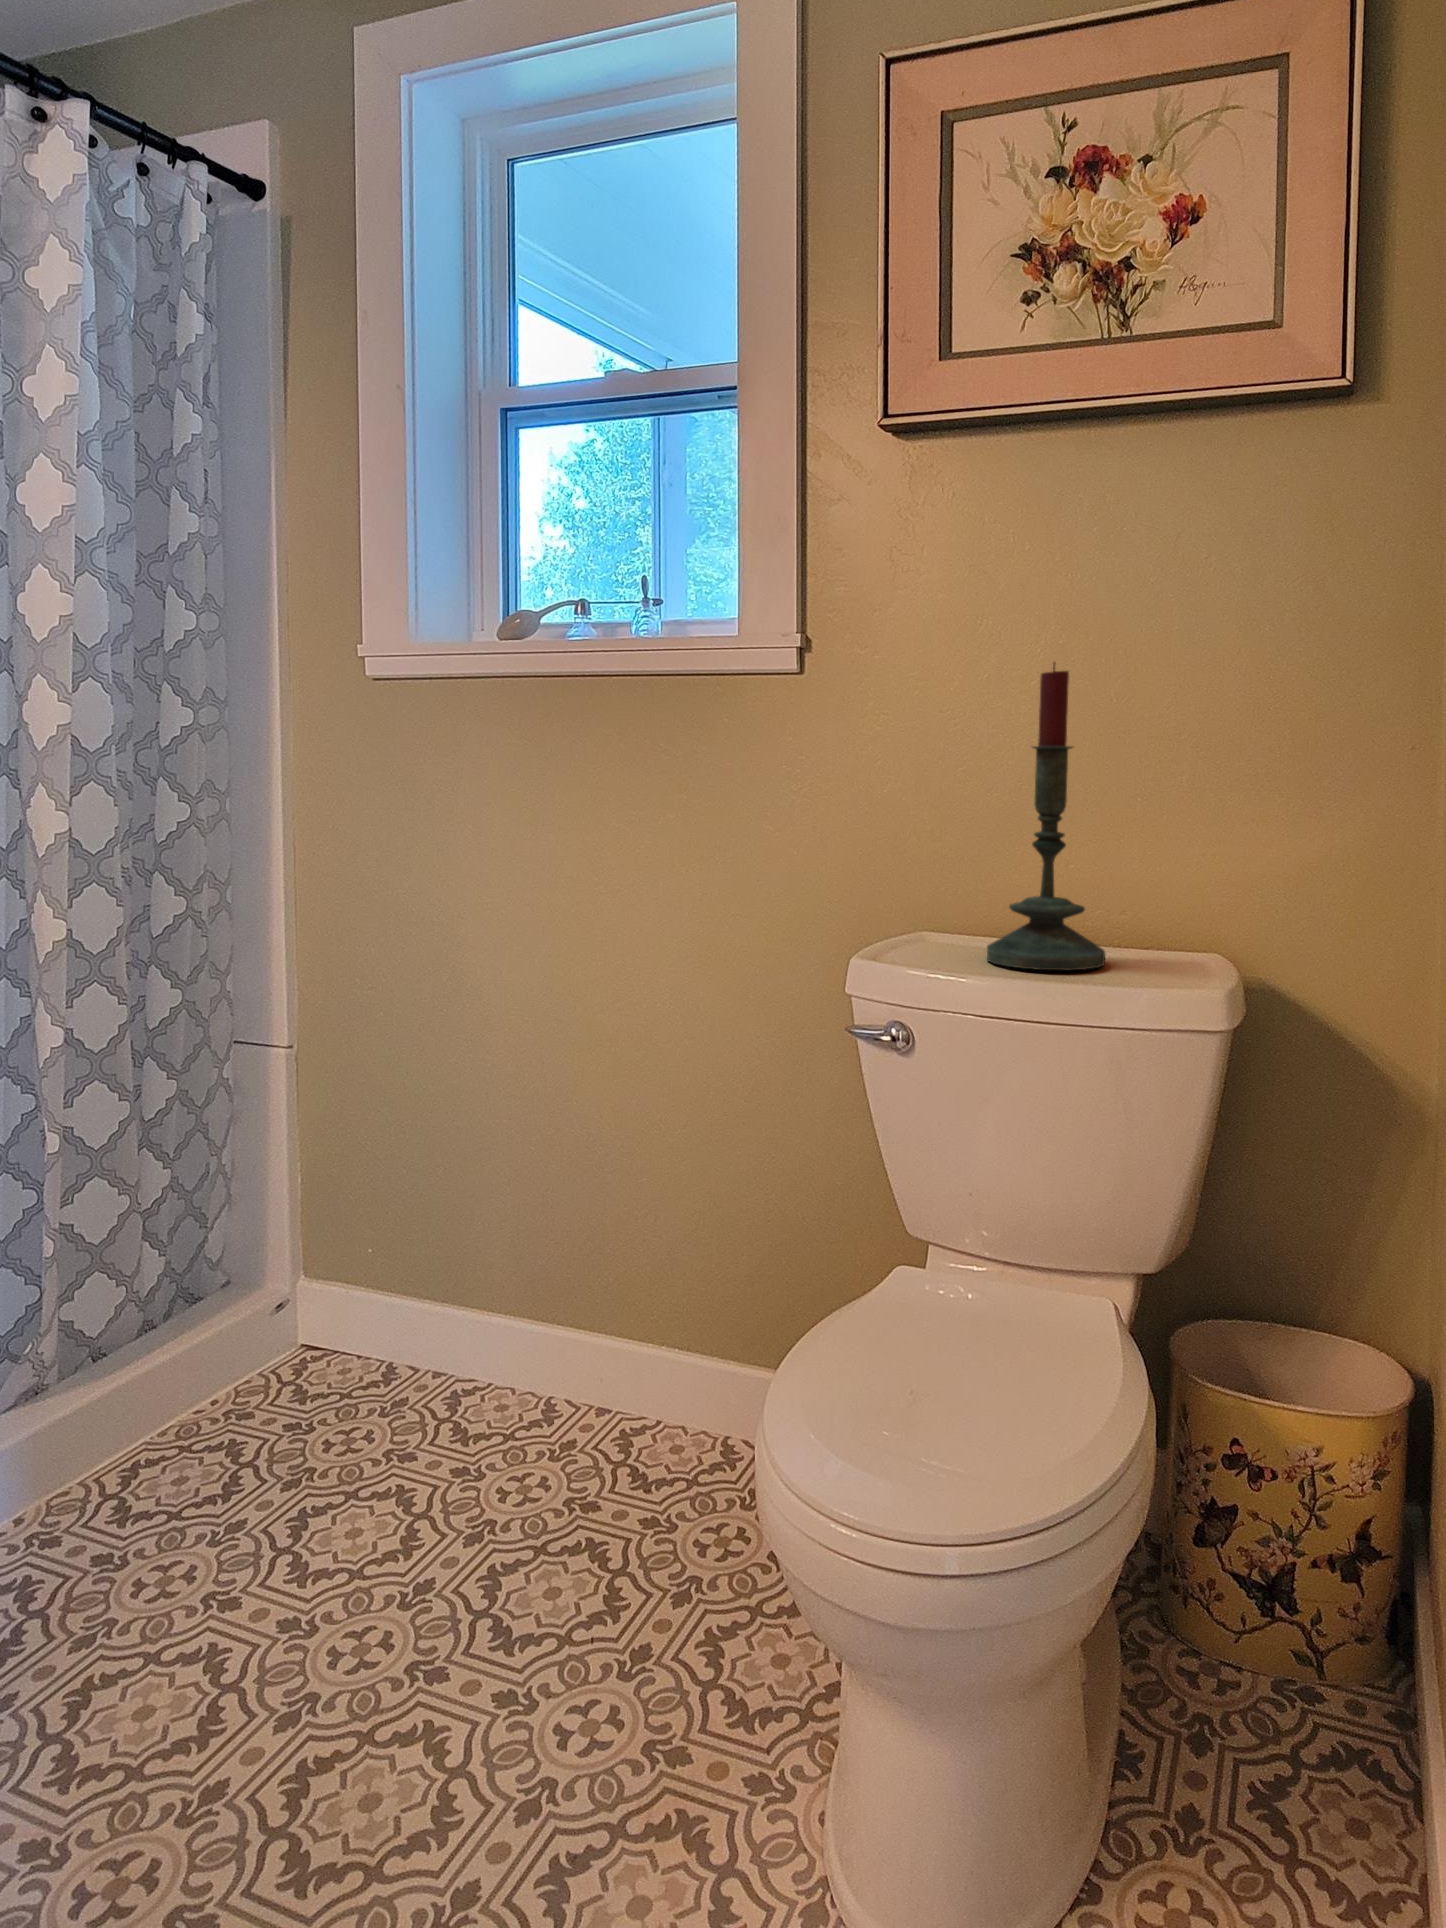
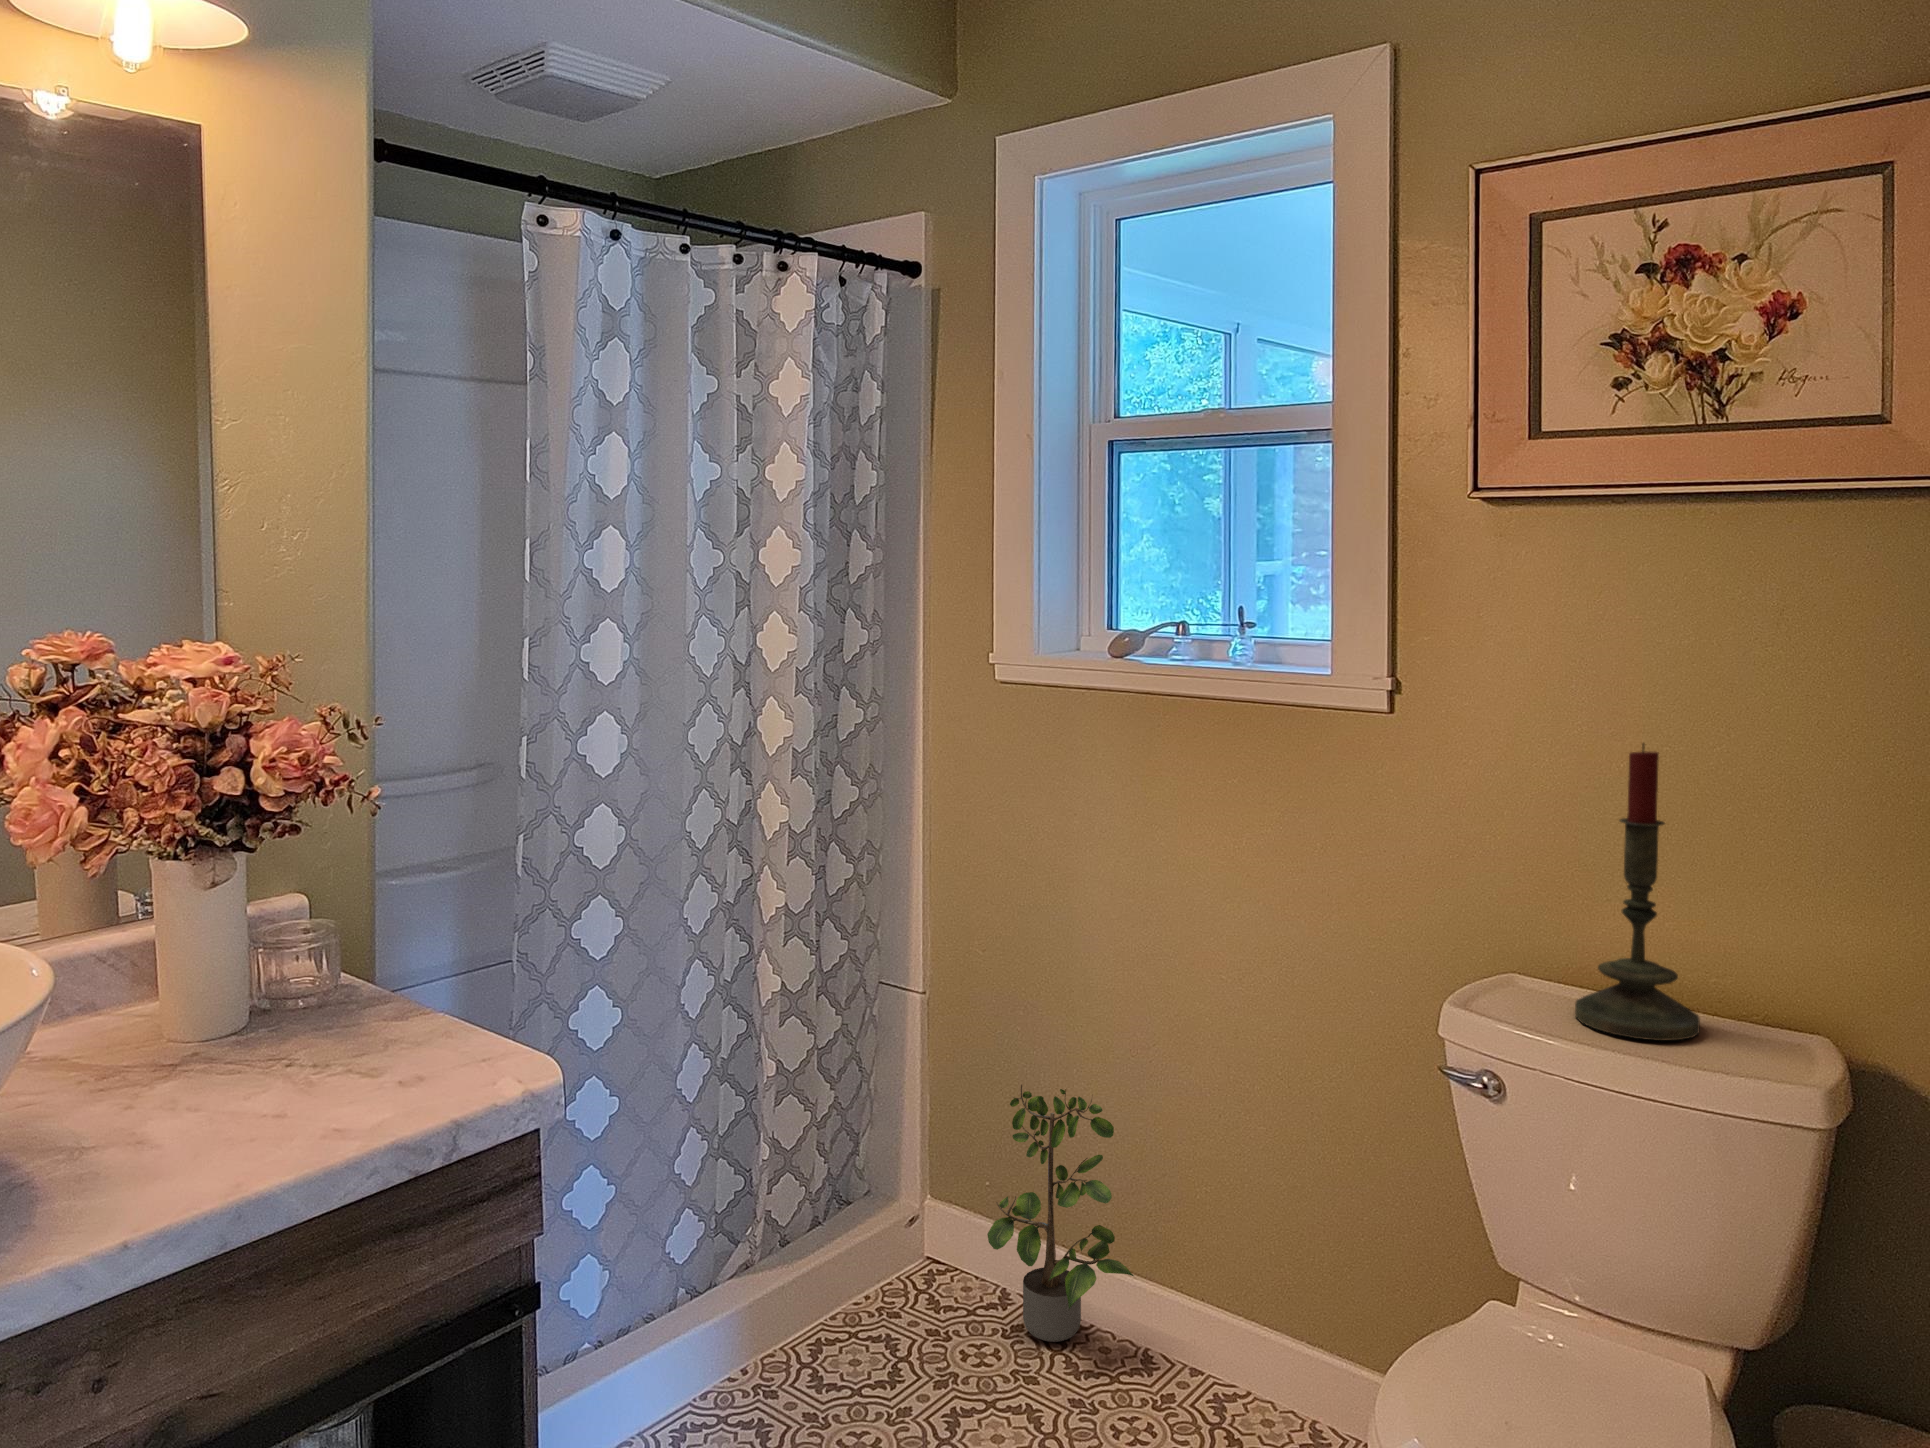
potted plant: none [361,1127,532,1413] -> present [987,1085,1134,1342]

